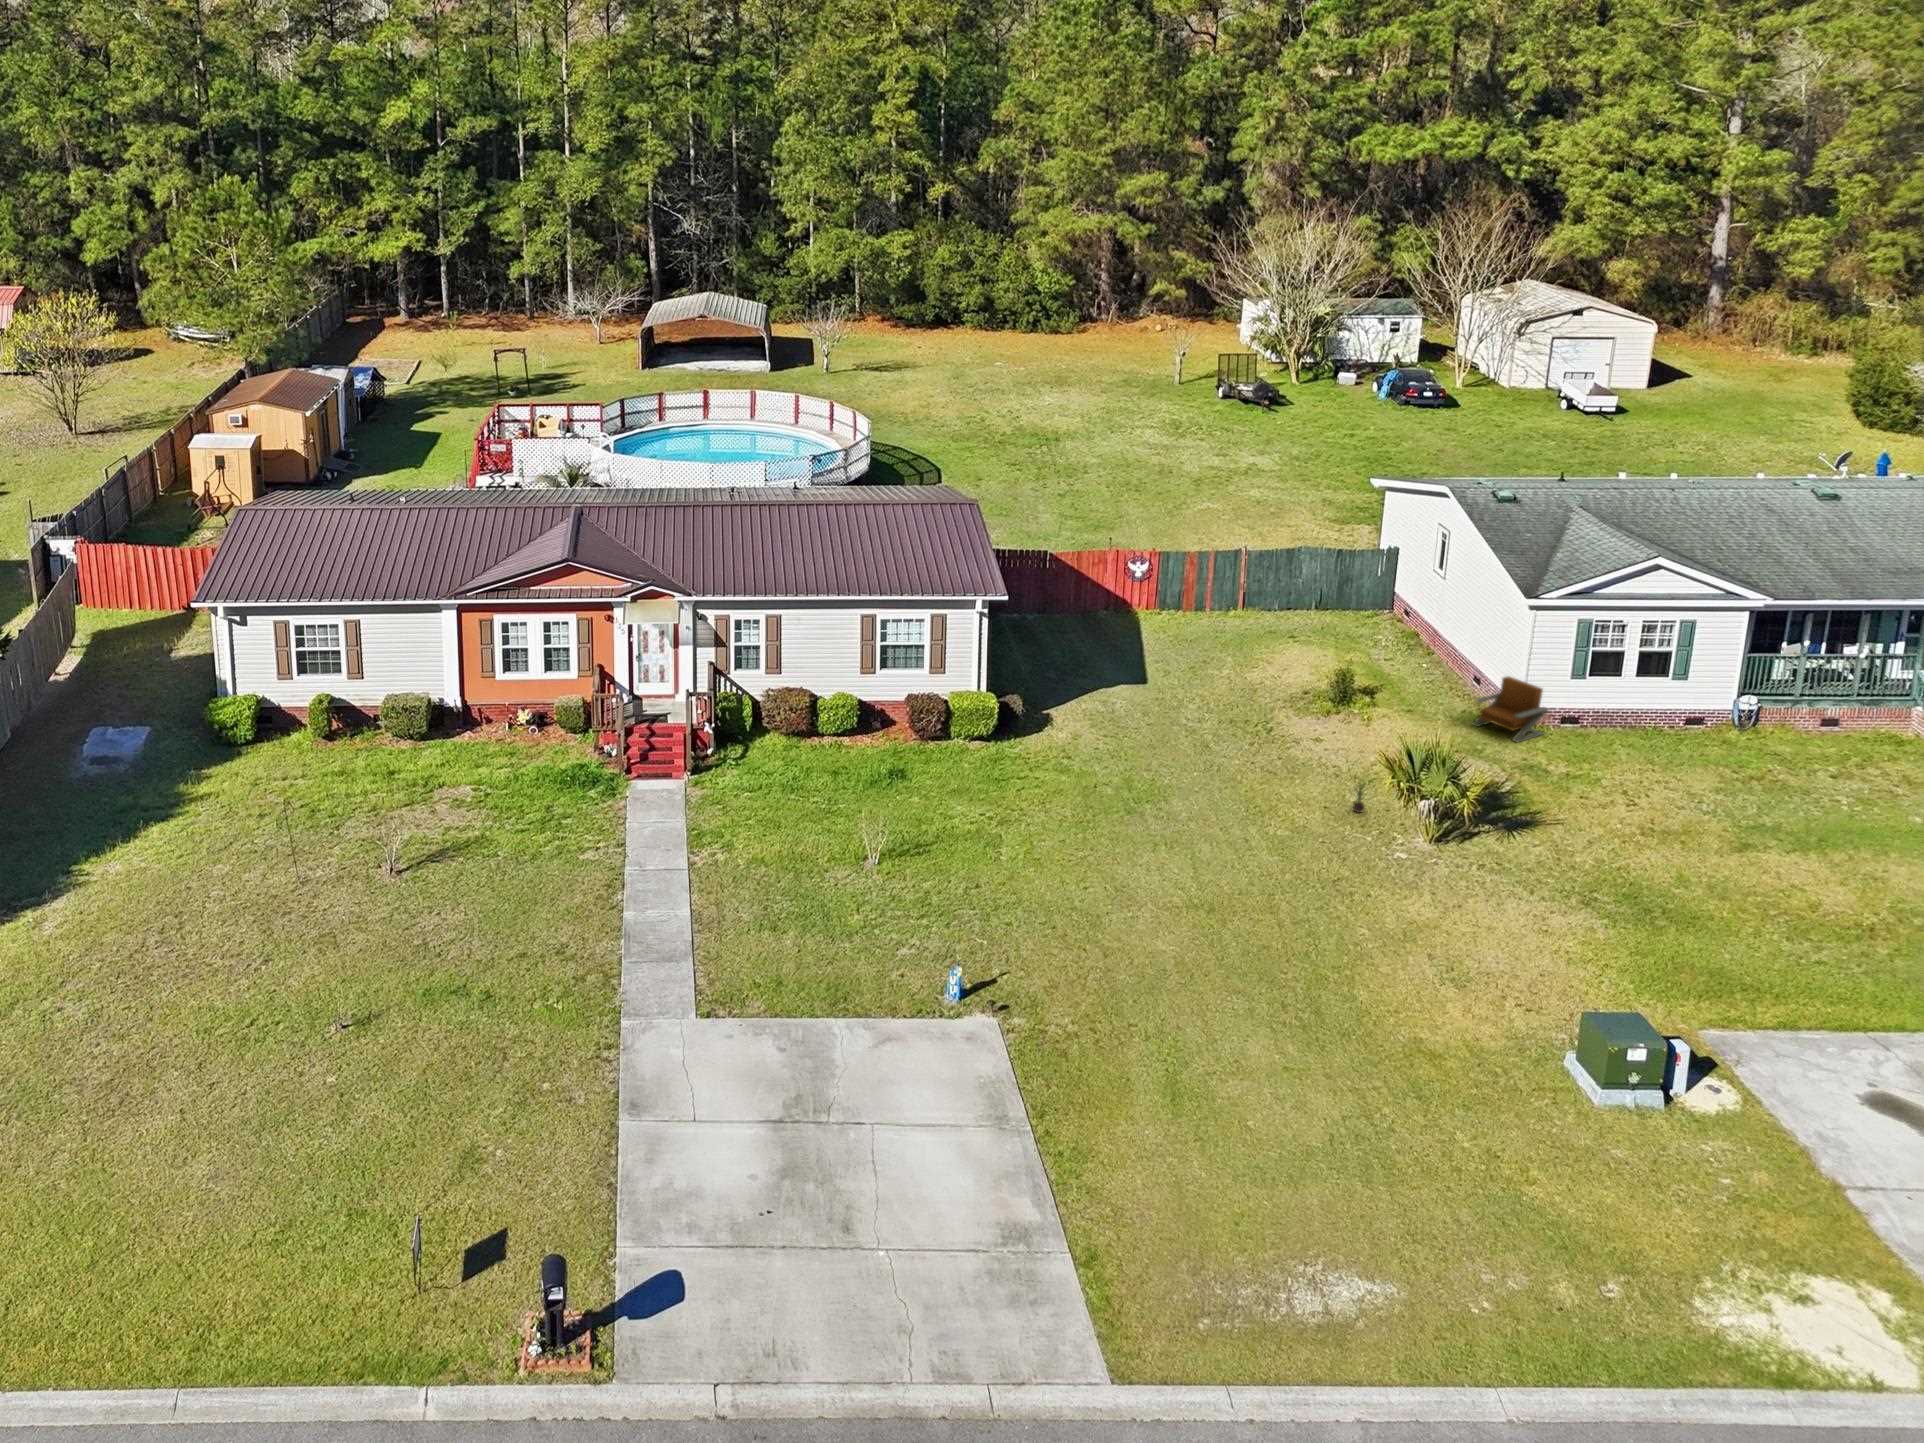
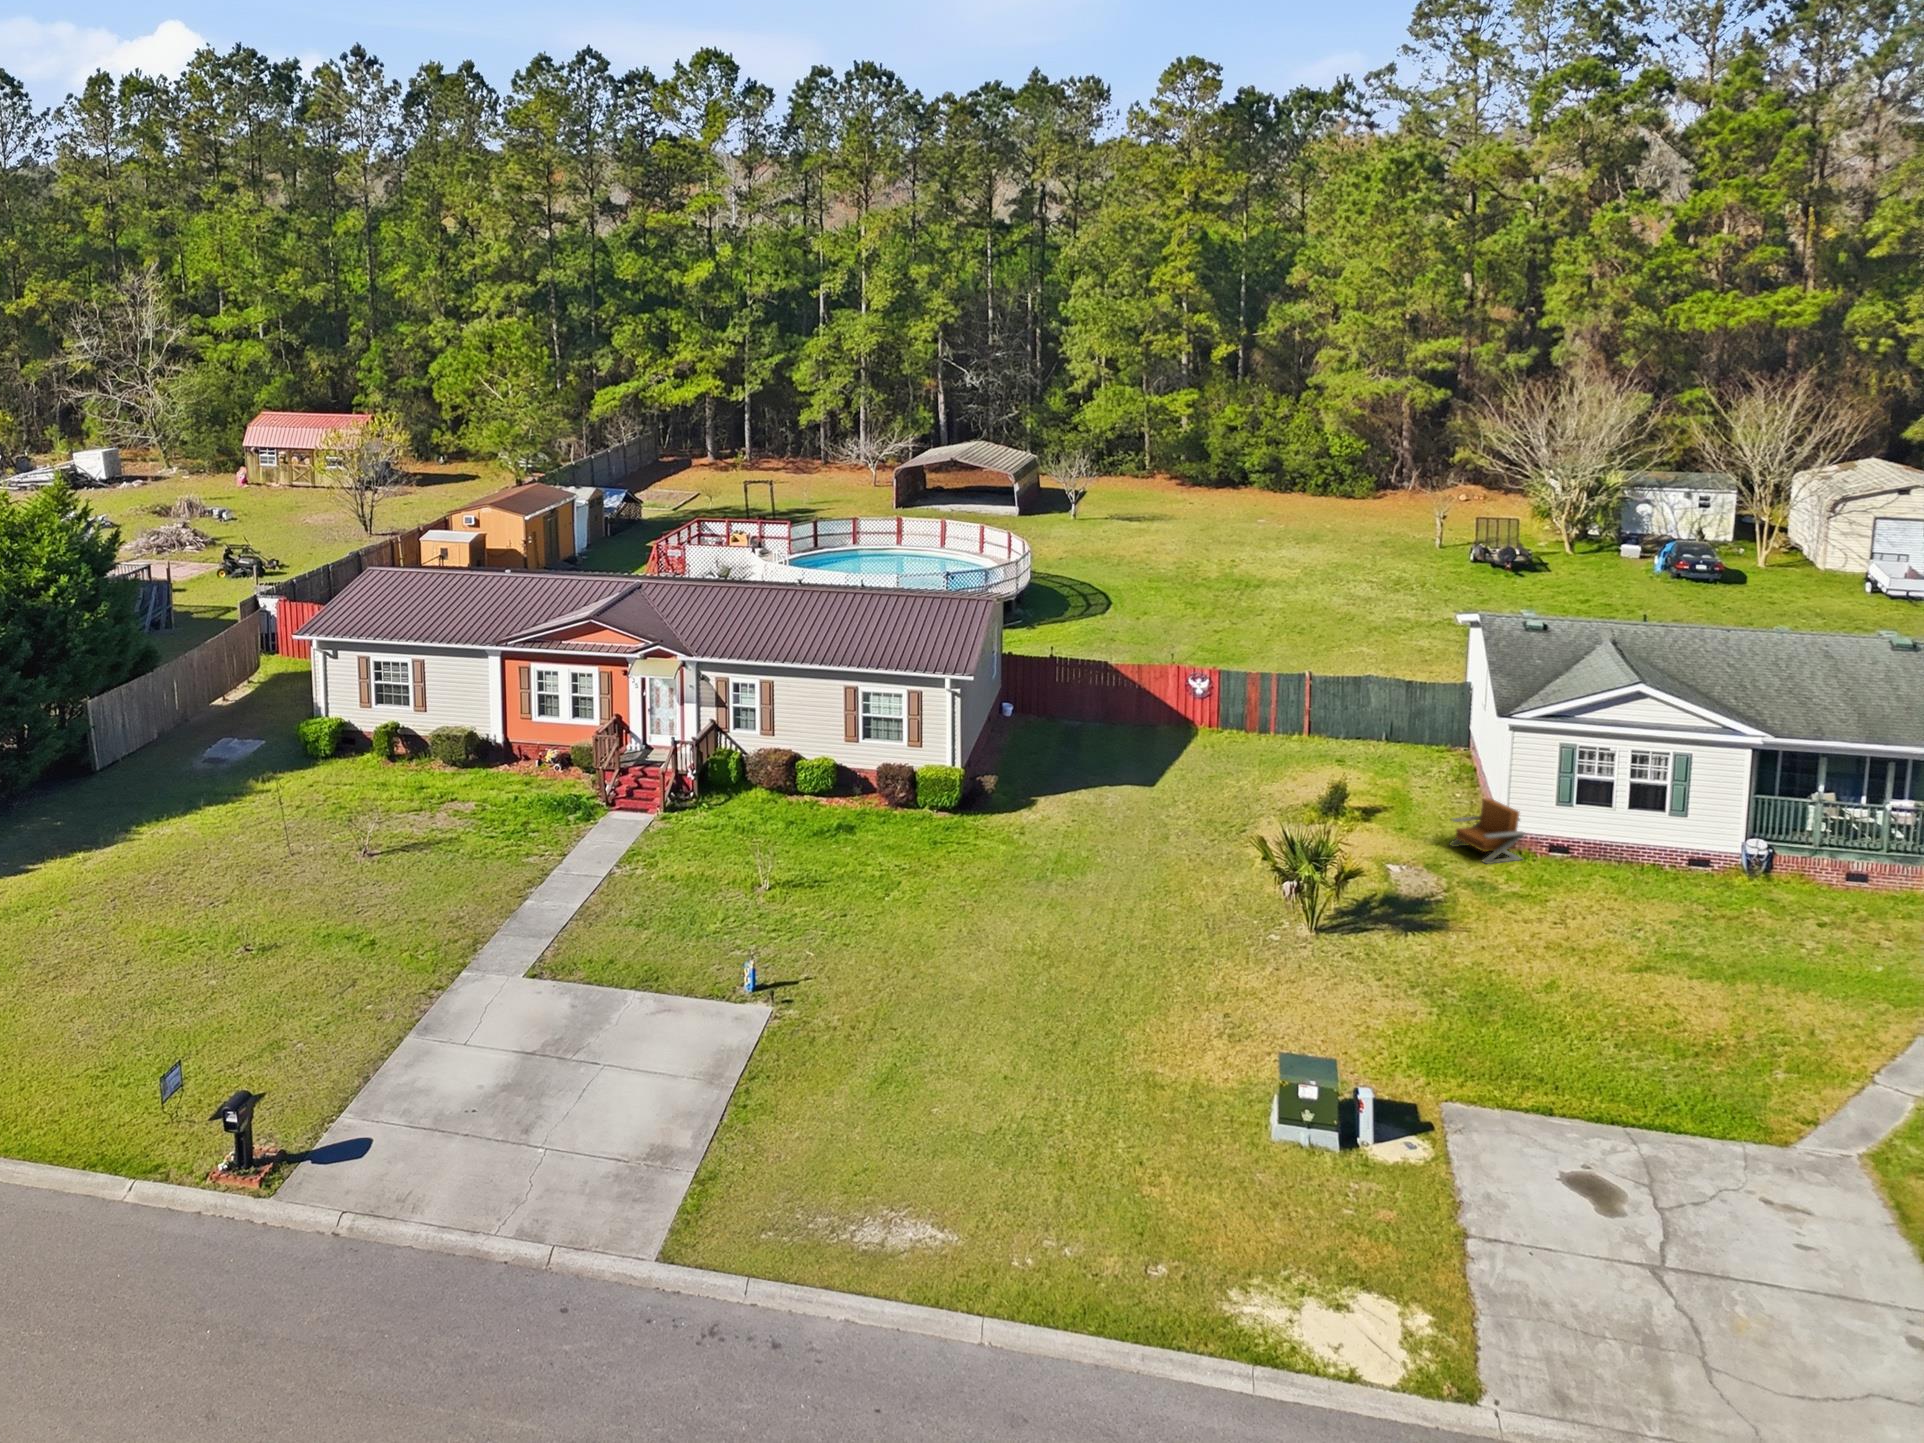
decorative plant: present [1353,783,1370,813] -> none [1255,871,1291,905]

